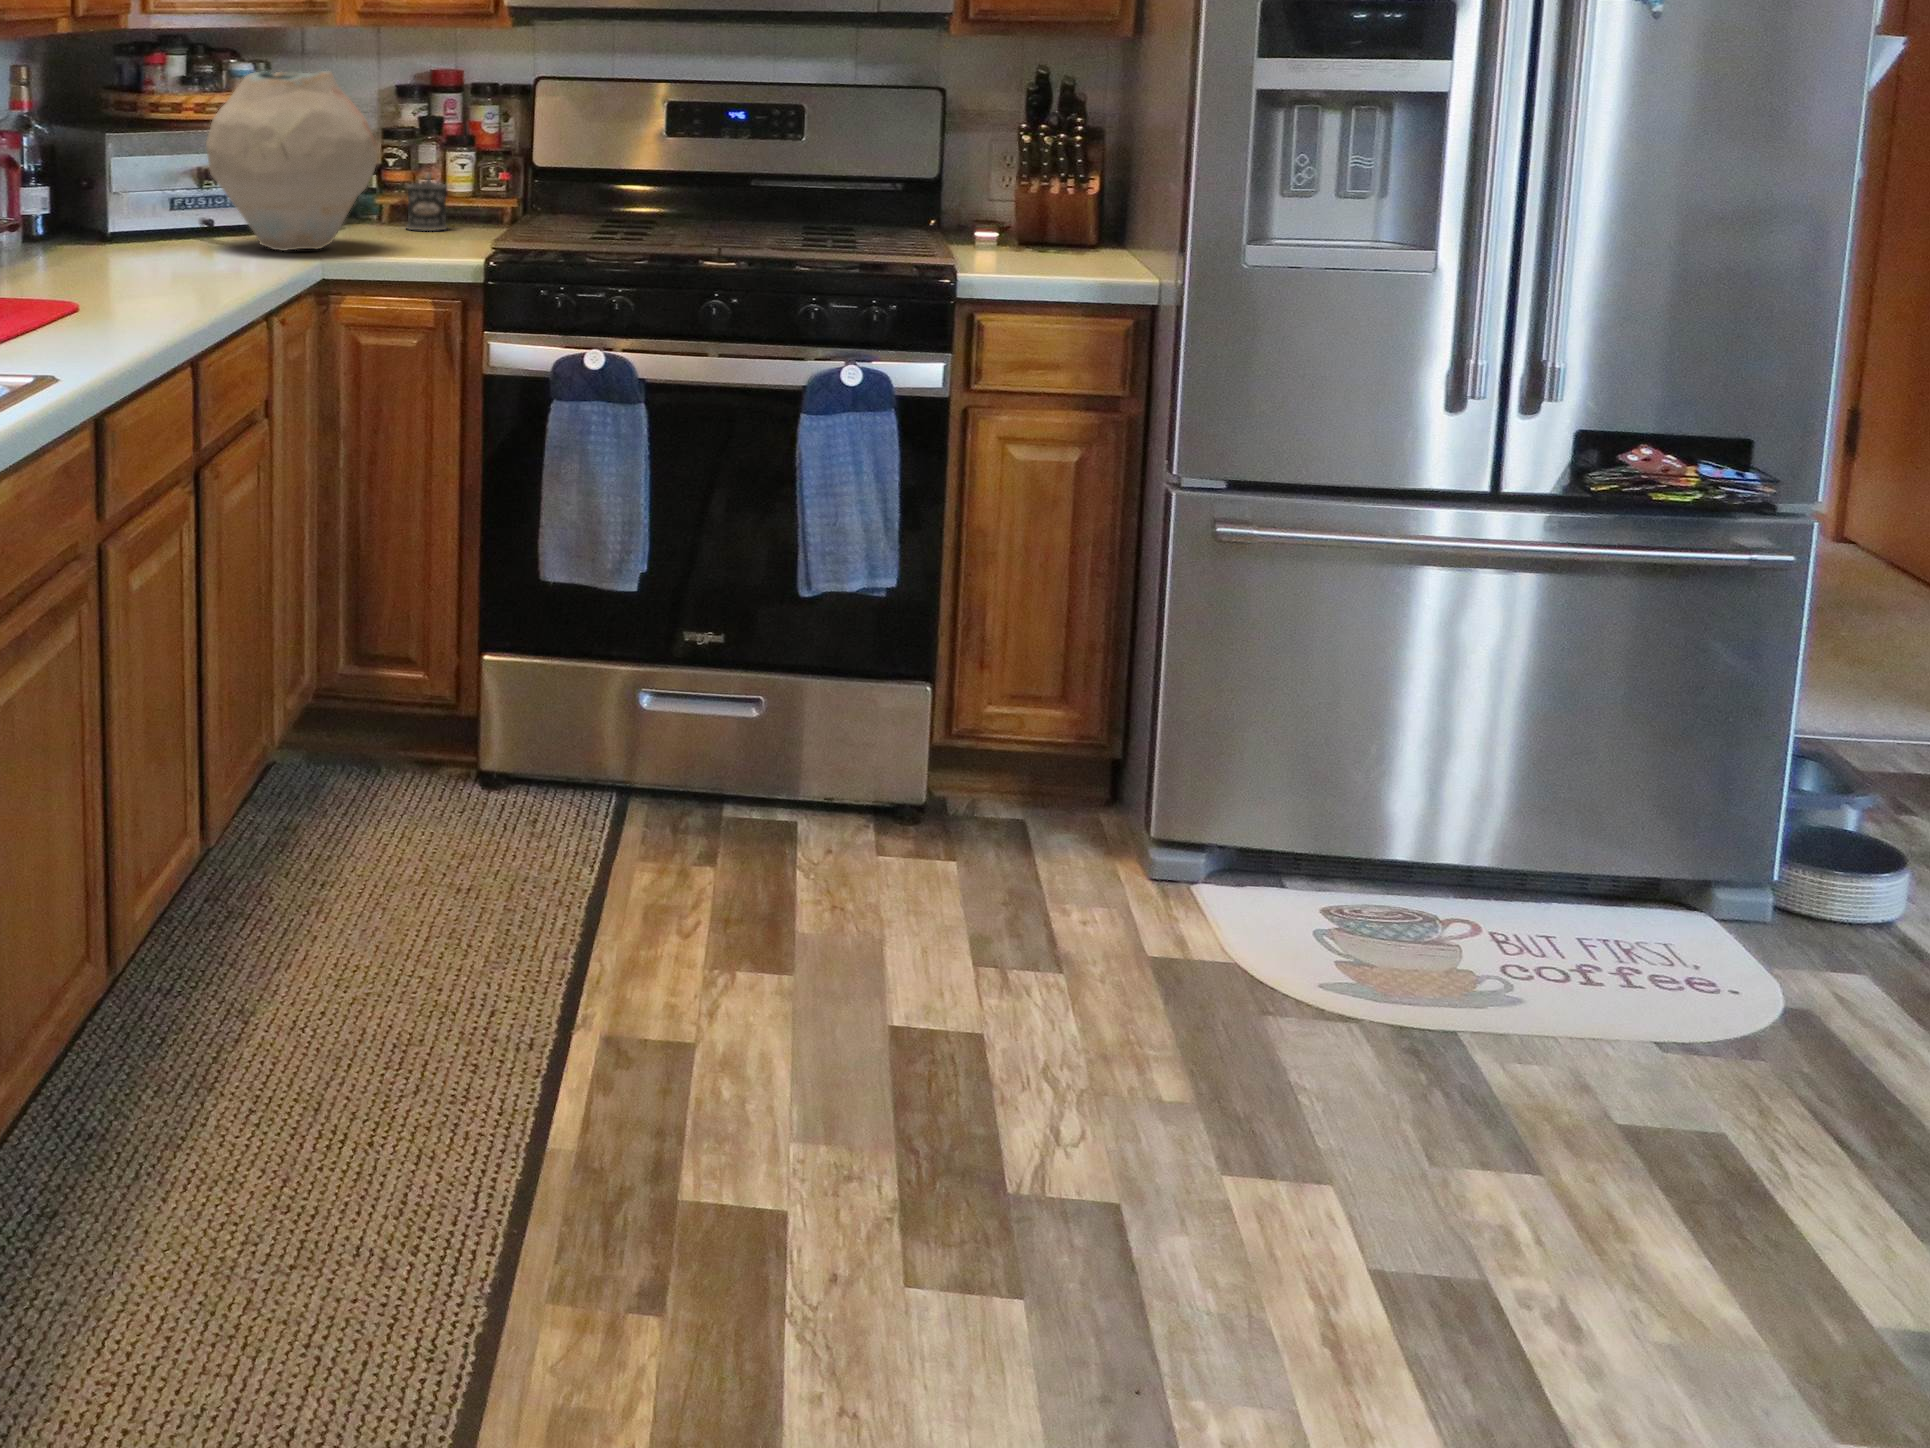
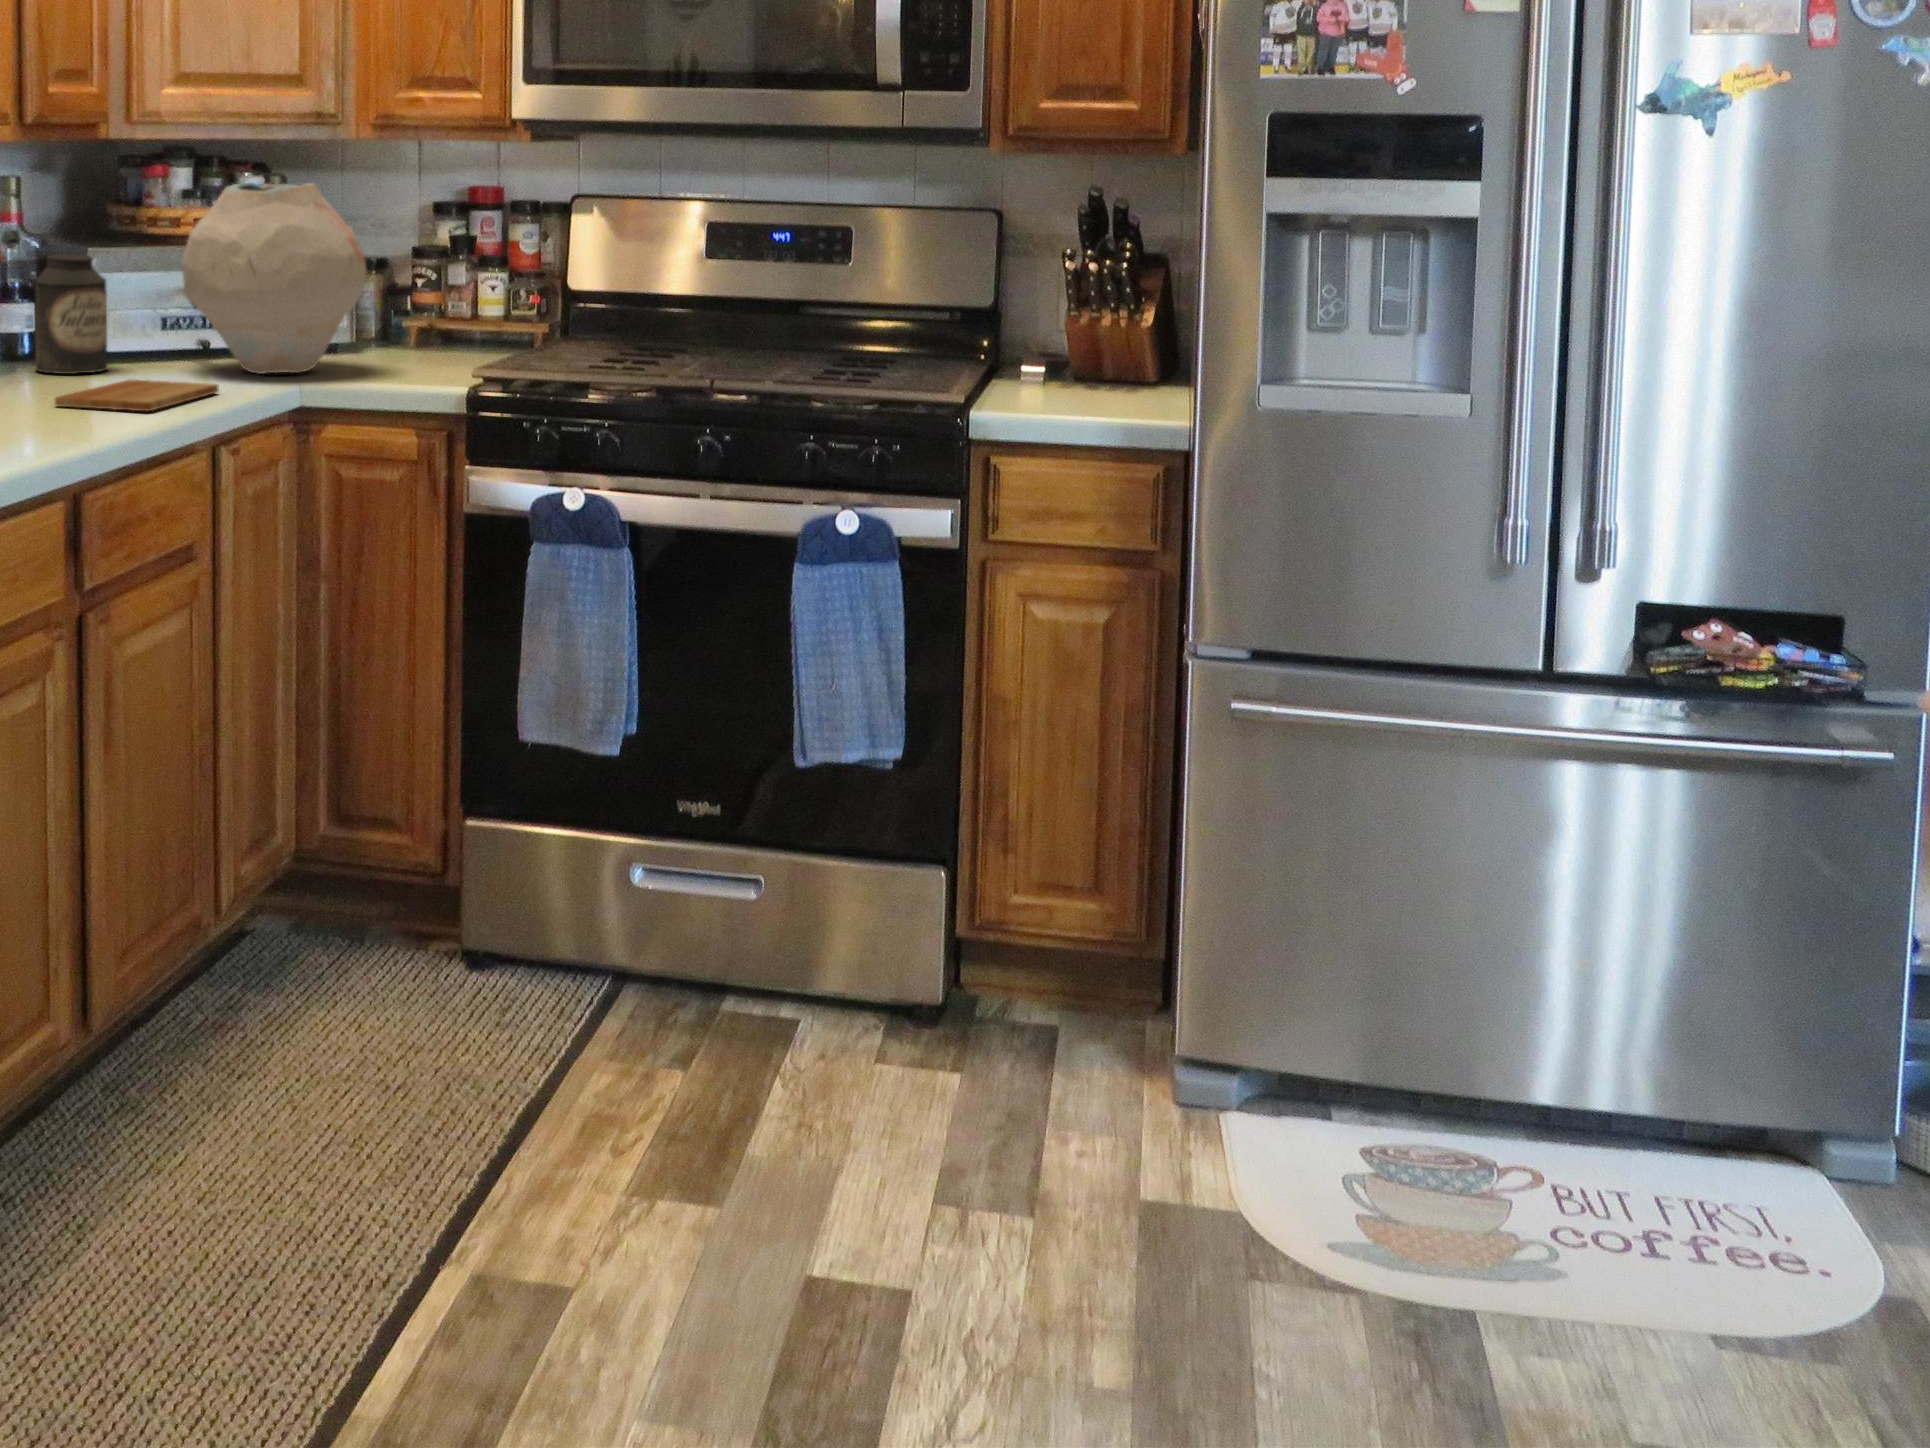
canister: none [71,141,139,253] -> present [35,254,108,374]
mug: present [406,175,447,231] -> none [425,294,471,354]
cutting board: none [134,257,267,285] -> present [55,379,219,411]

